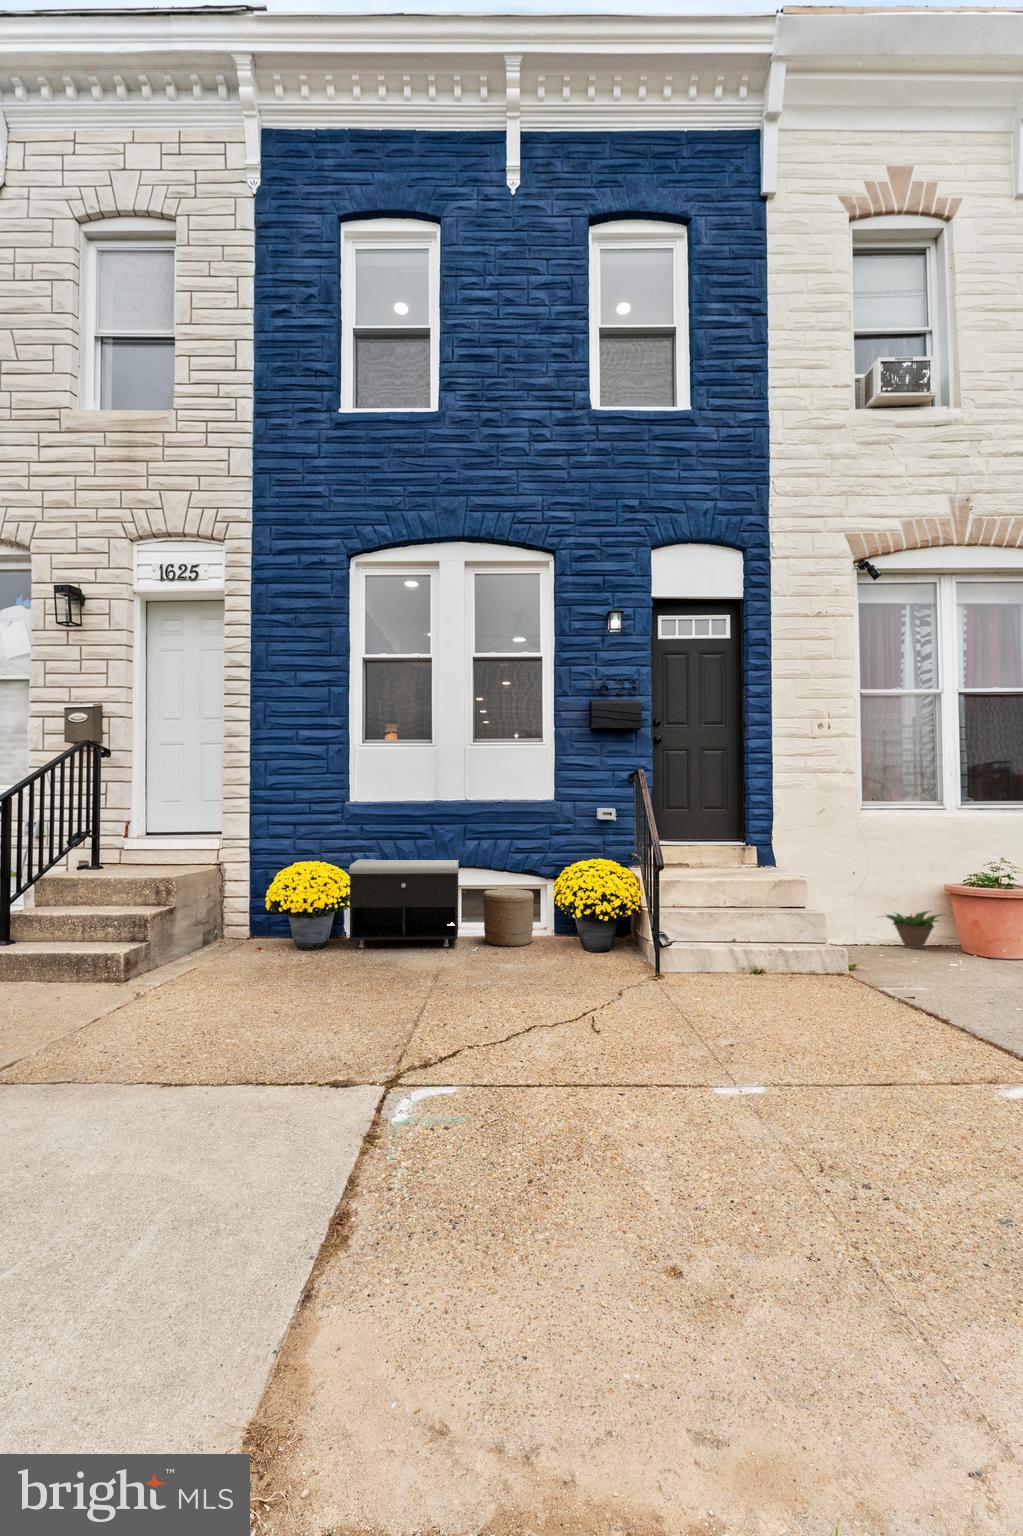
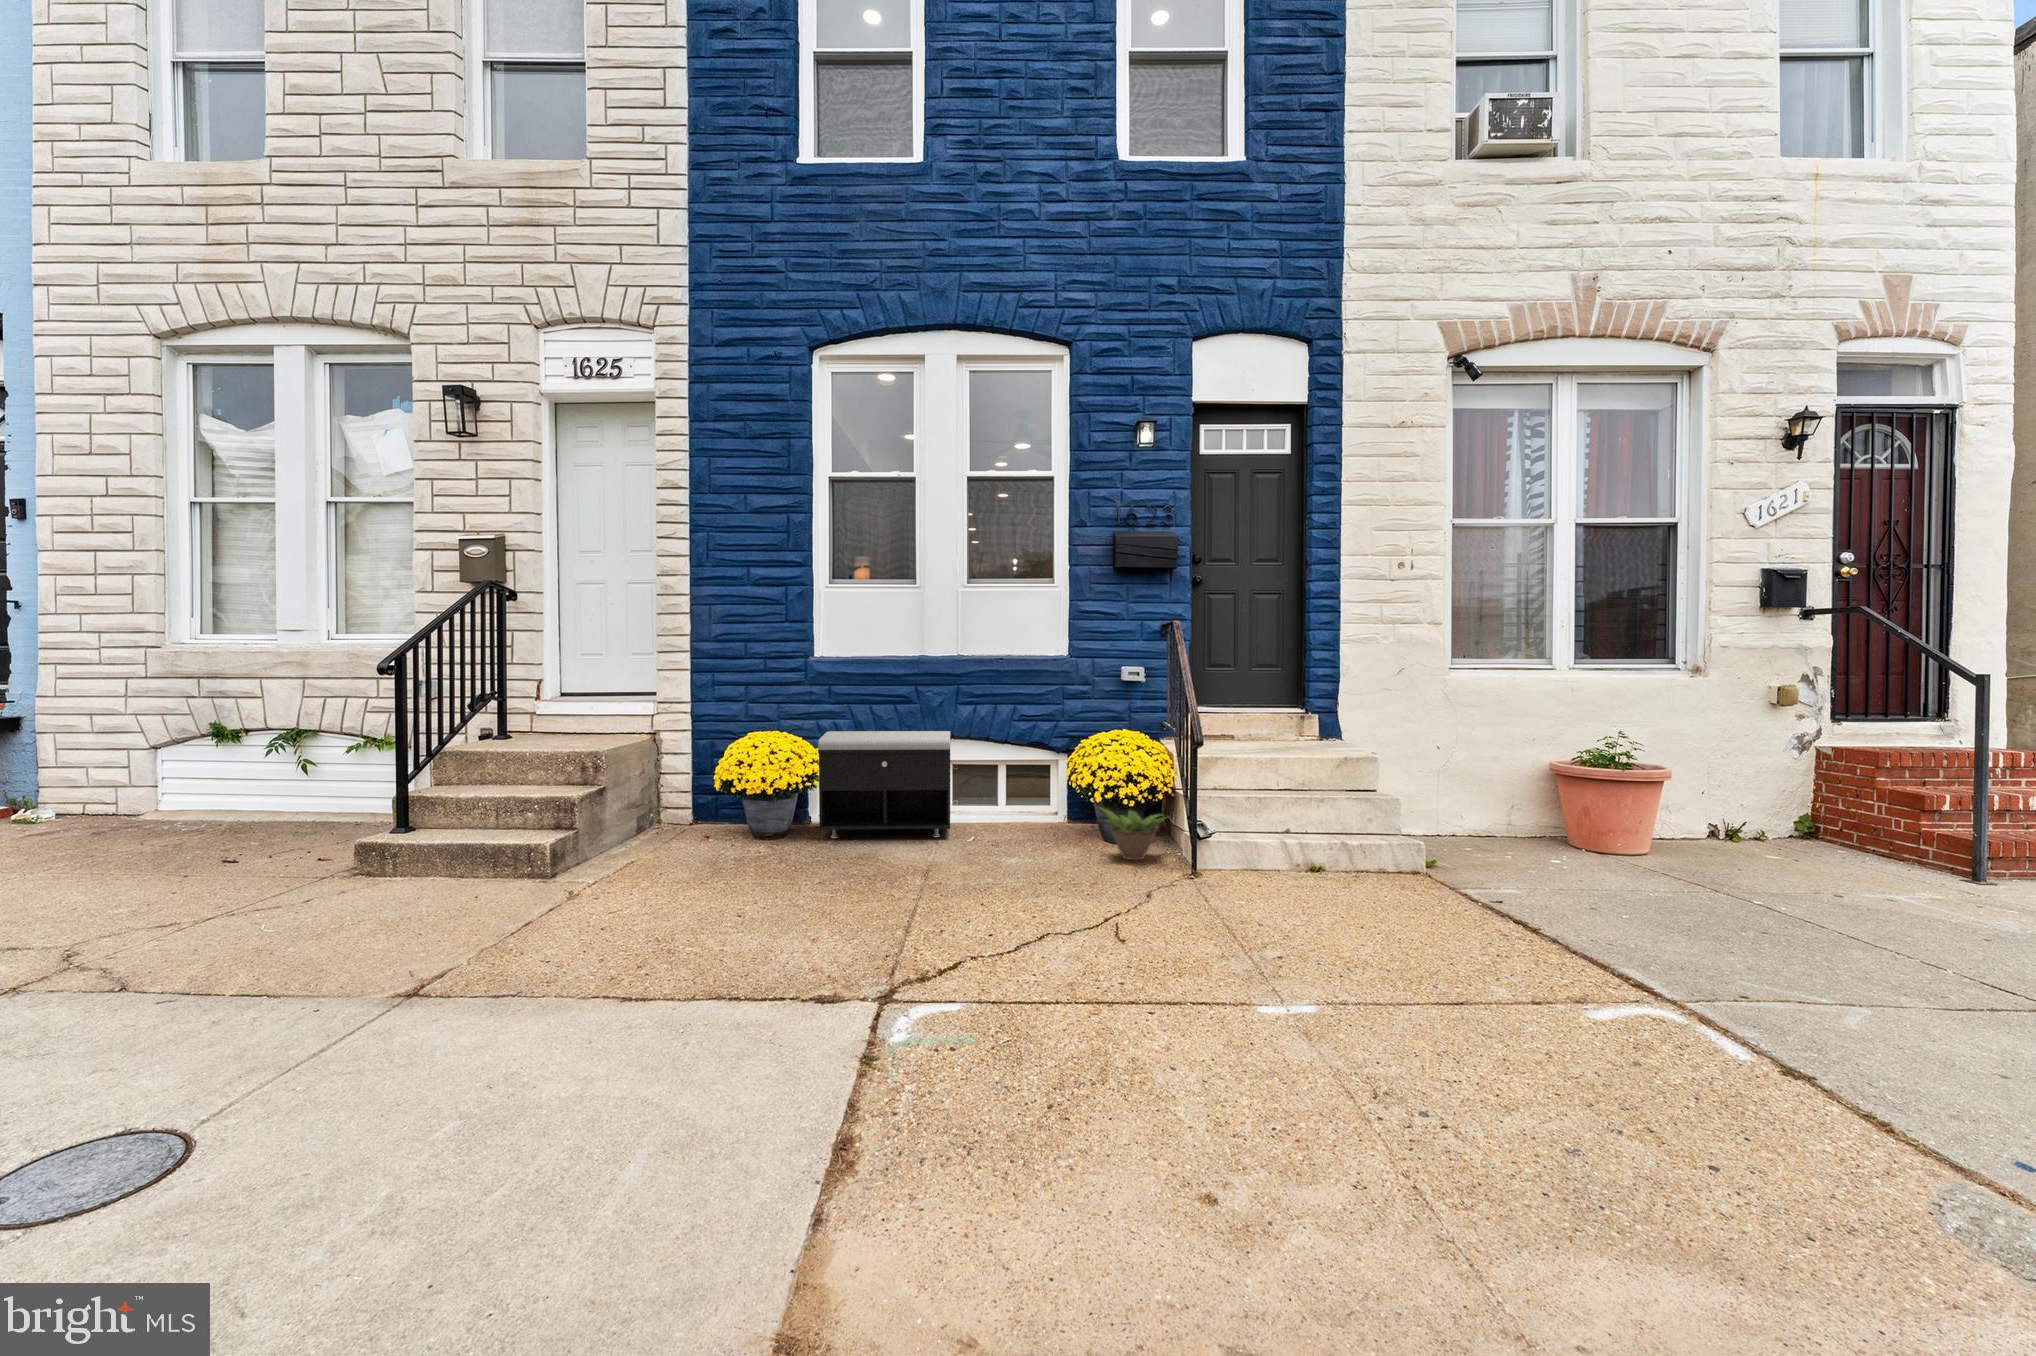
woven basket: present [483,889,534,946] -> none [980,767,1043,837]
decorative plant: present [886,911,941,949] -> present [1100,808,1165,860]

